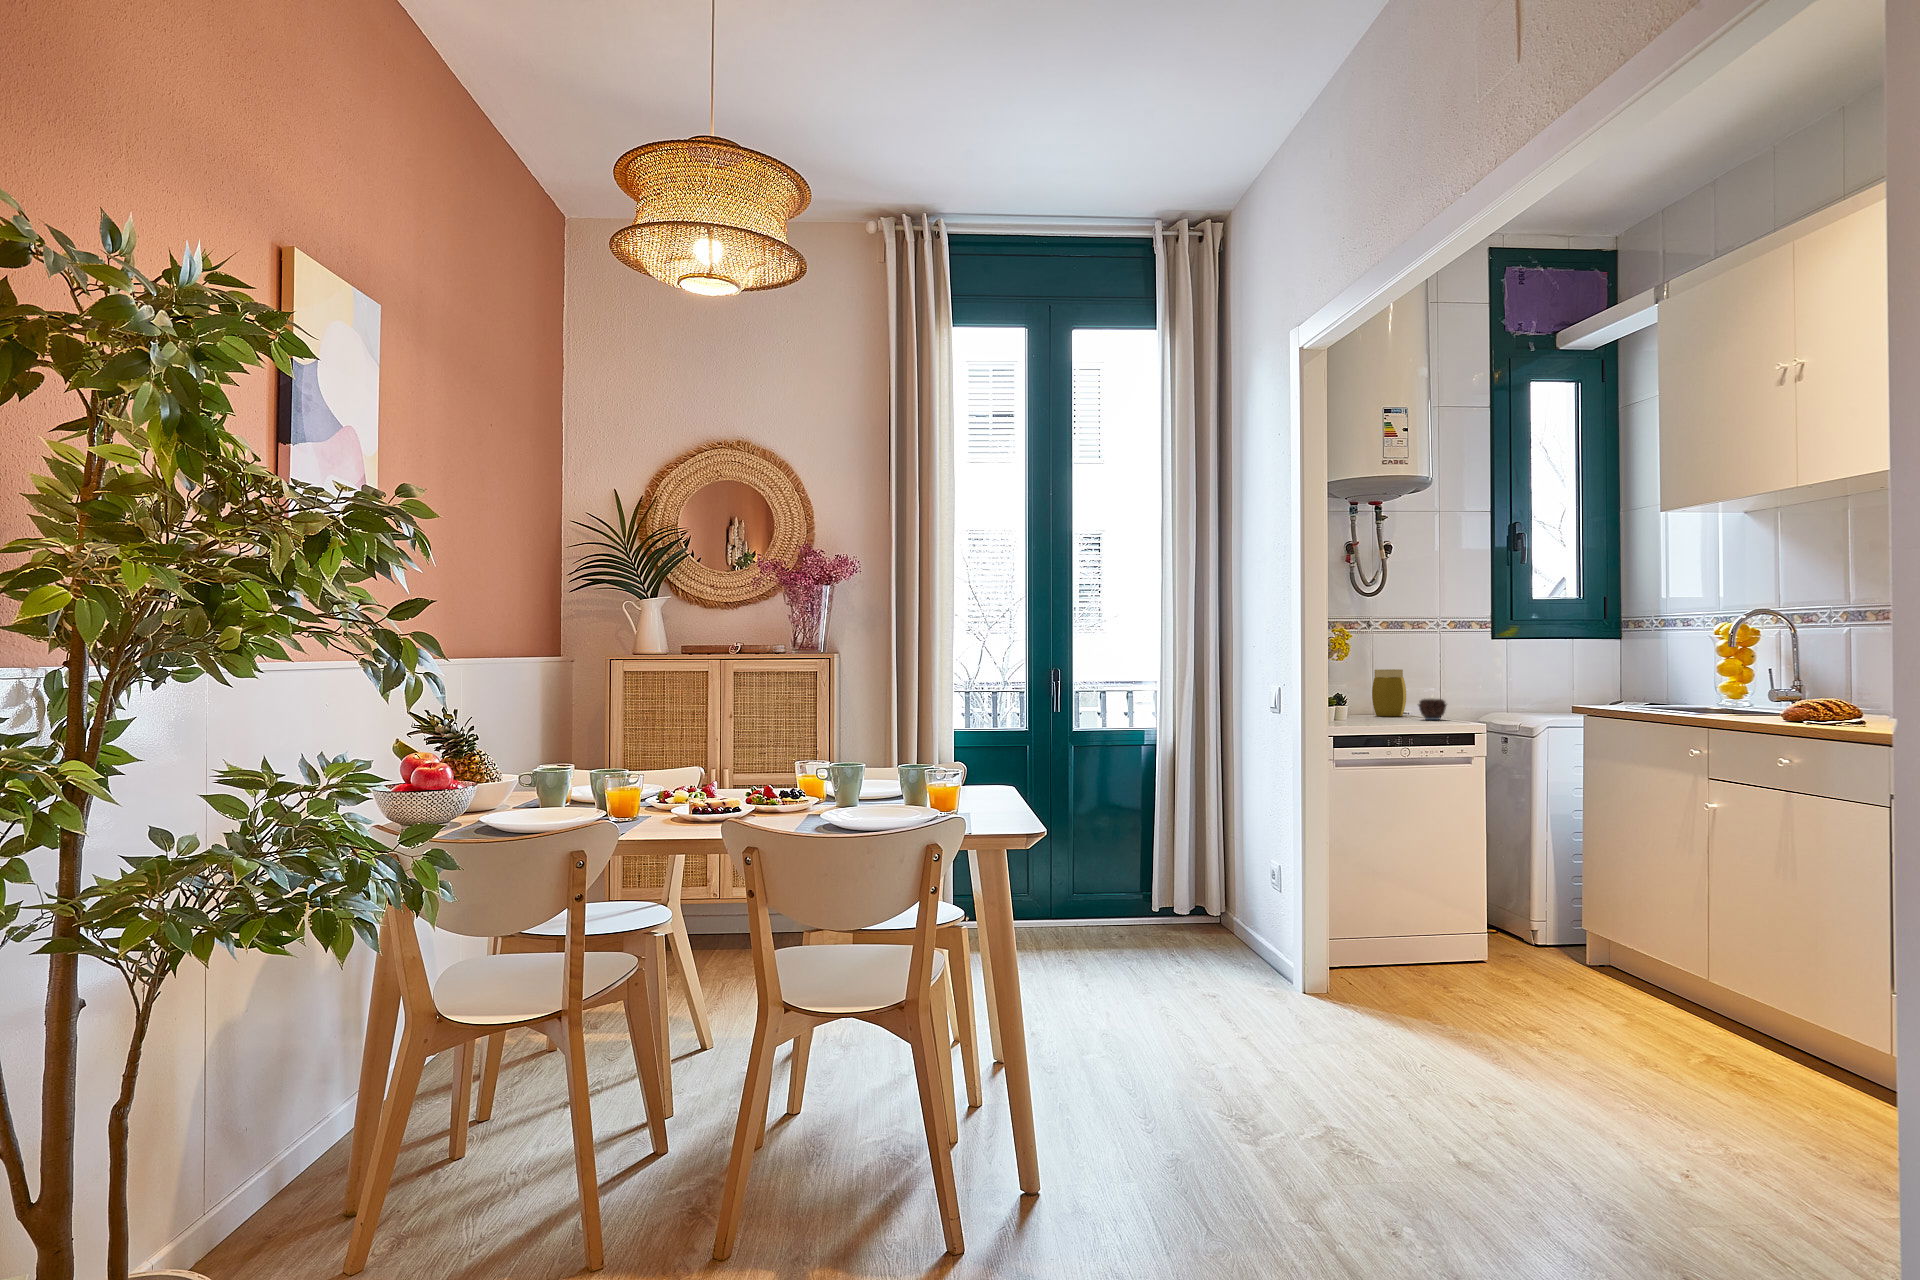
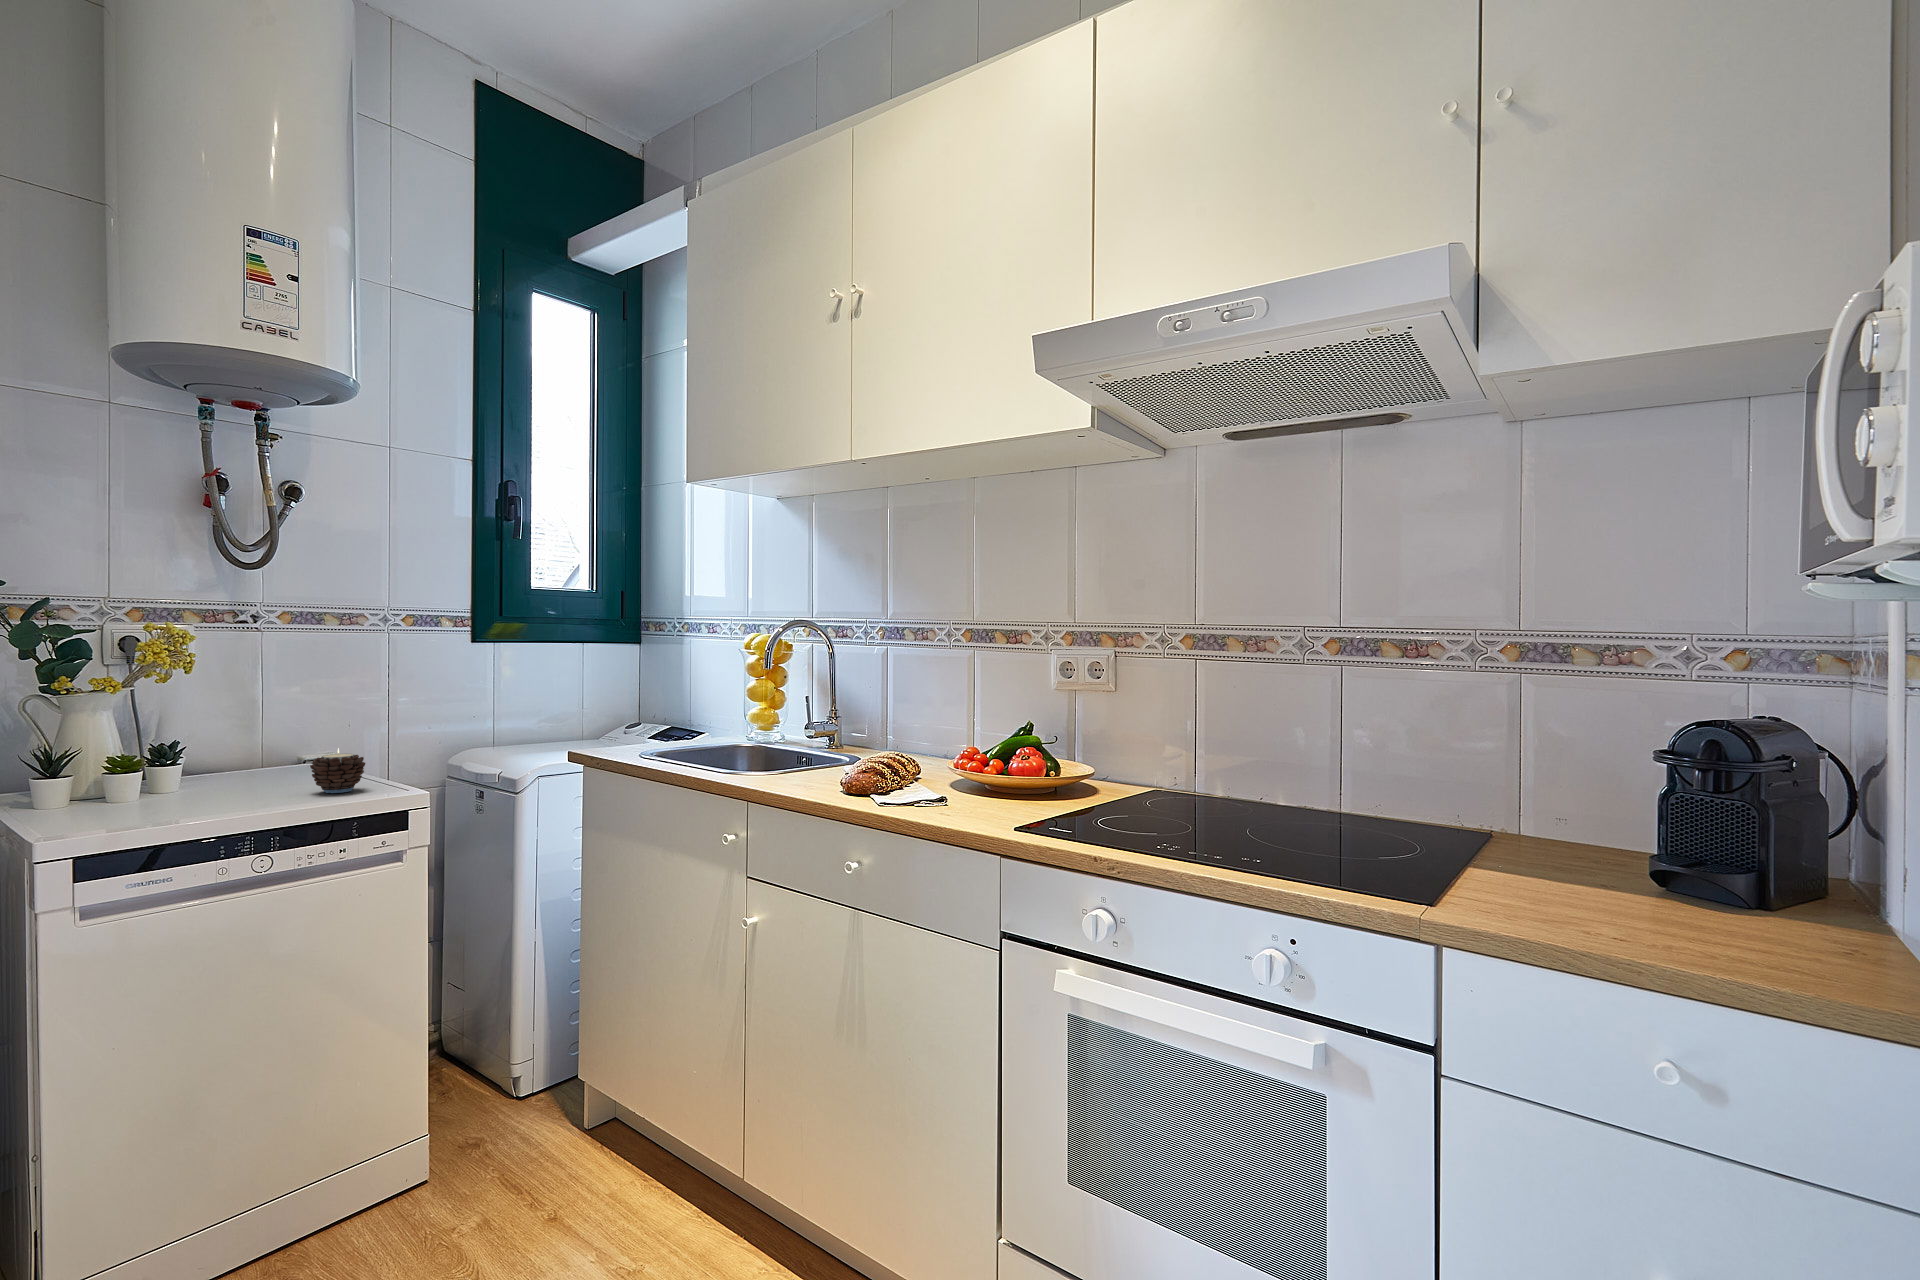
jar: present [1372,669,1406,716] -> none [237,699,307,784]

